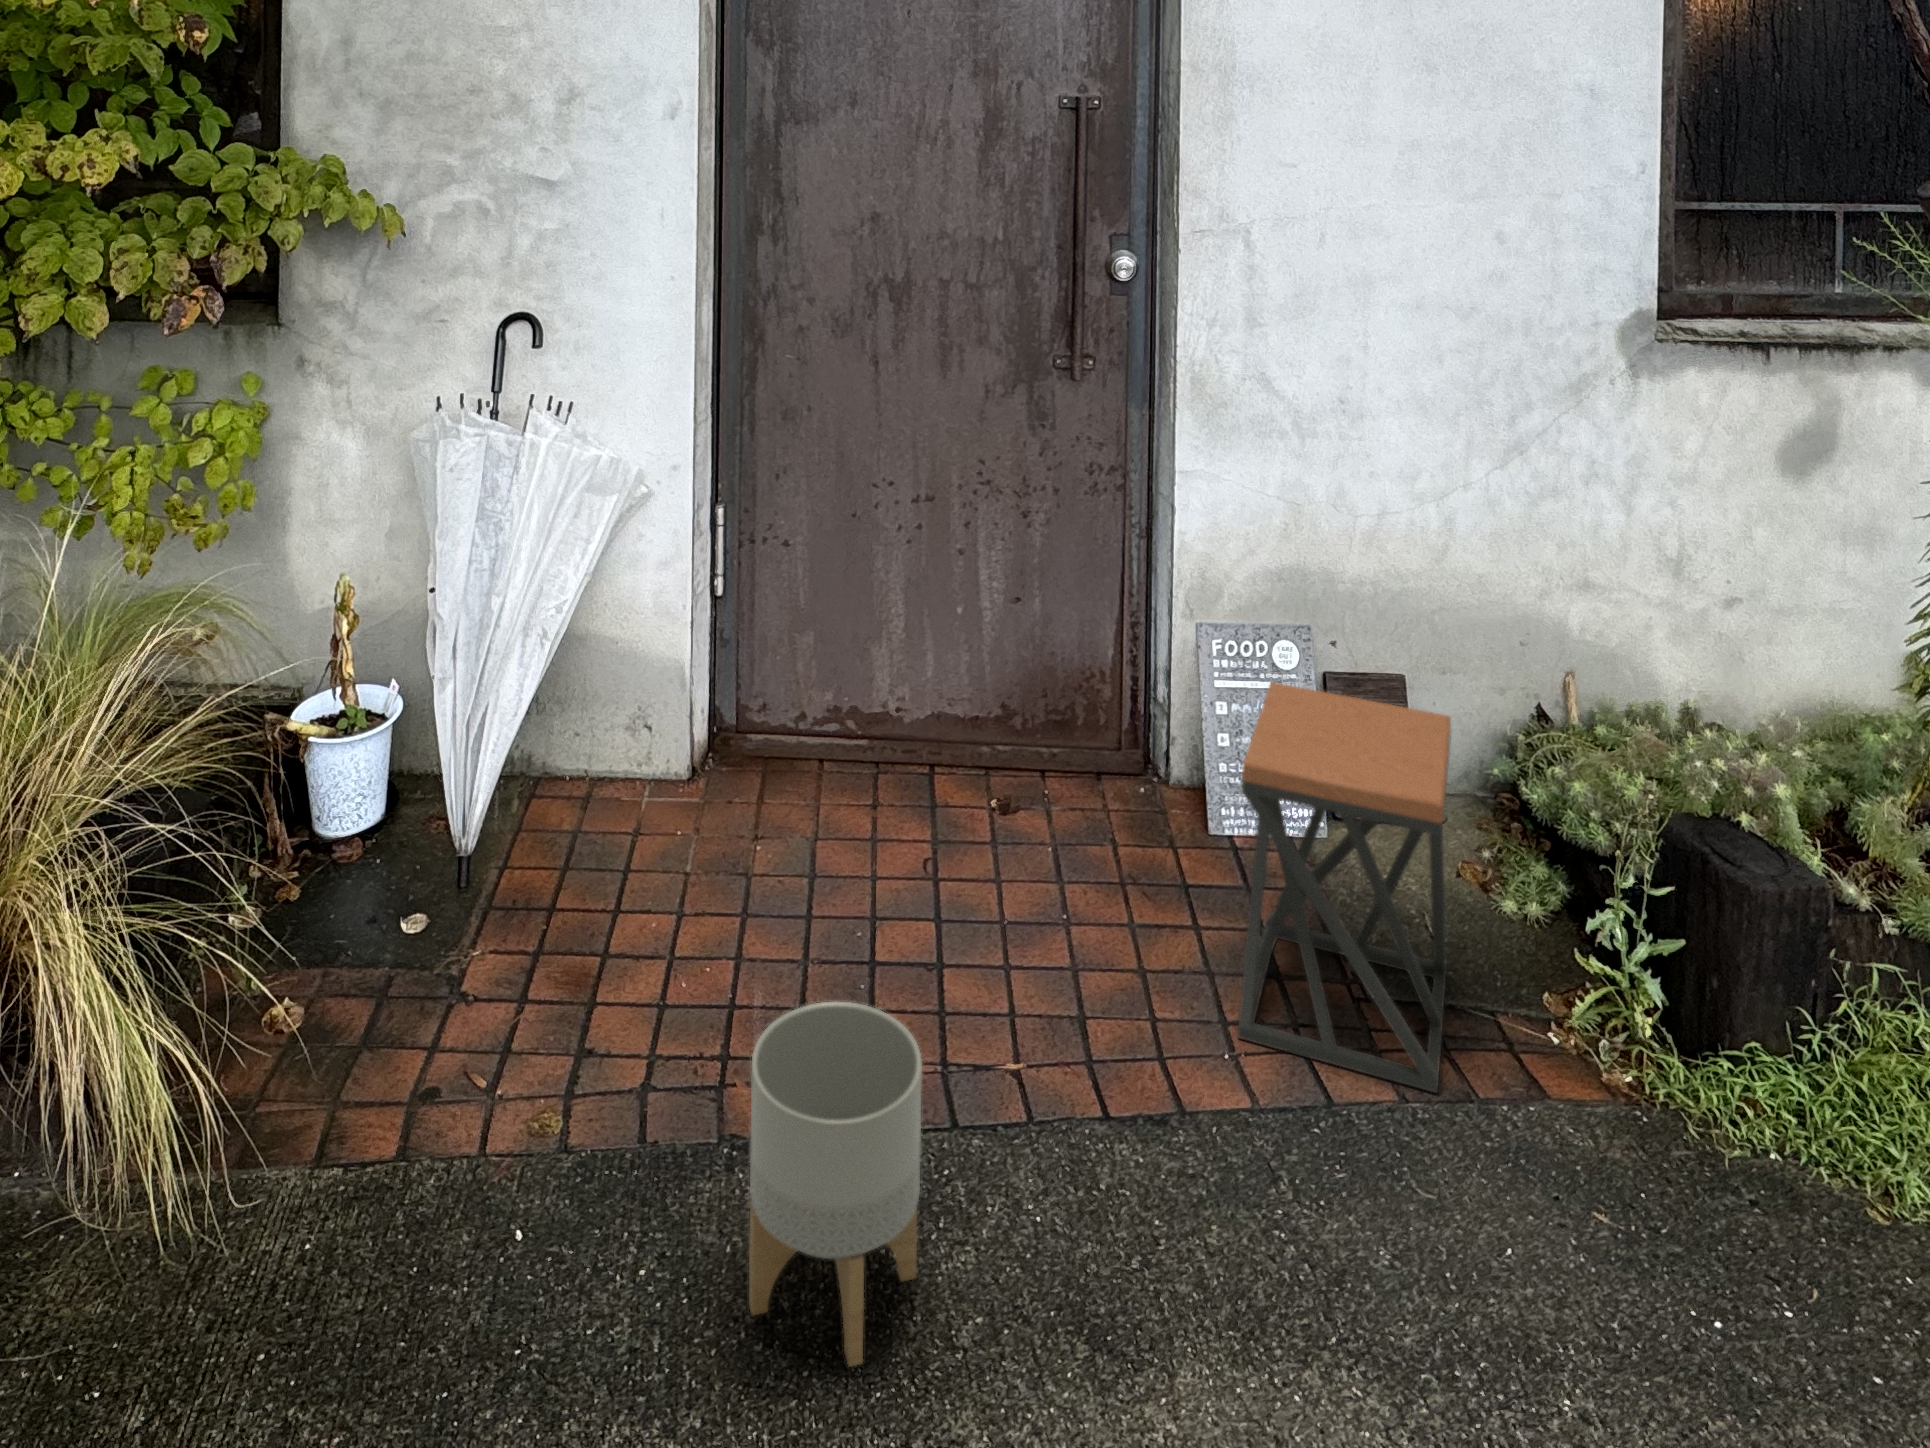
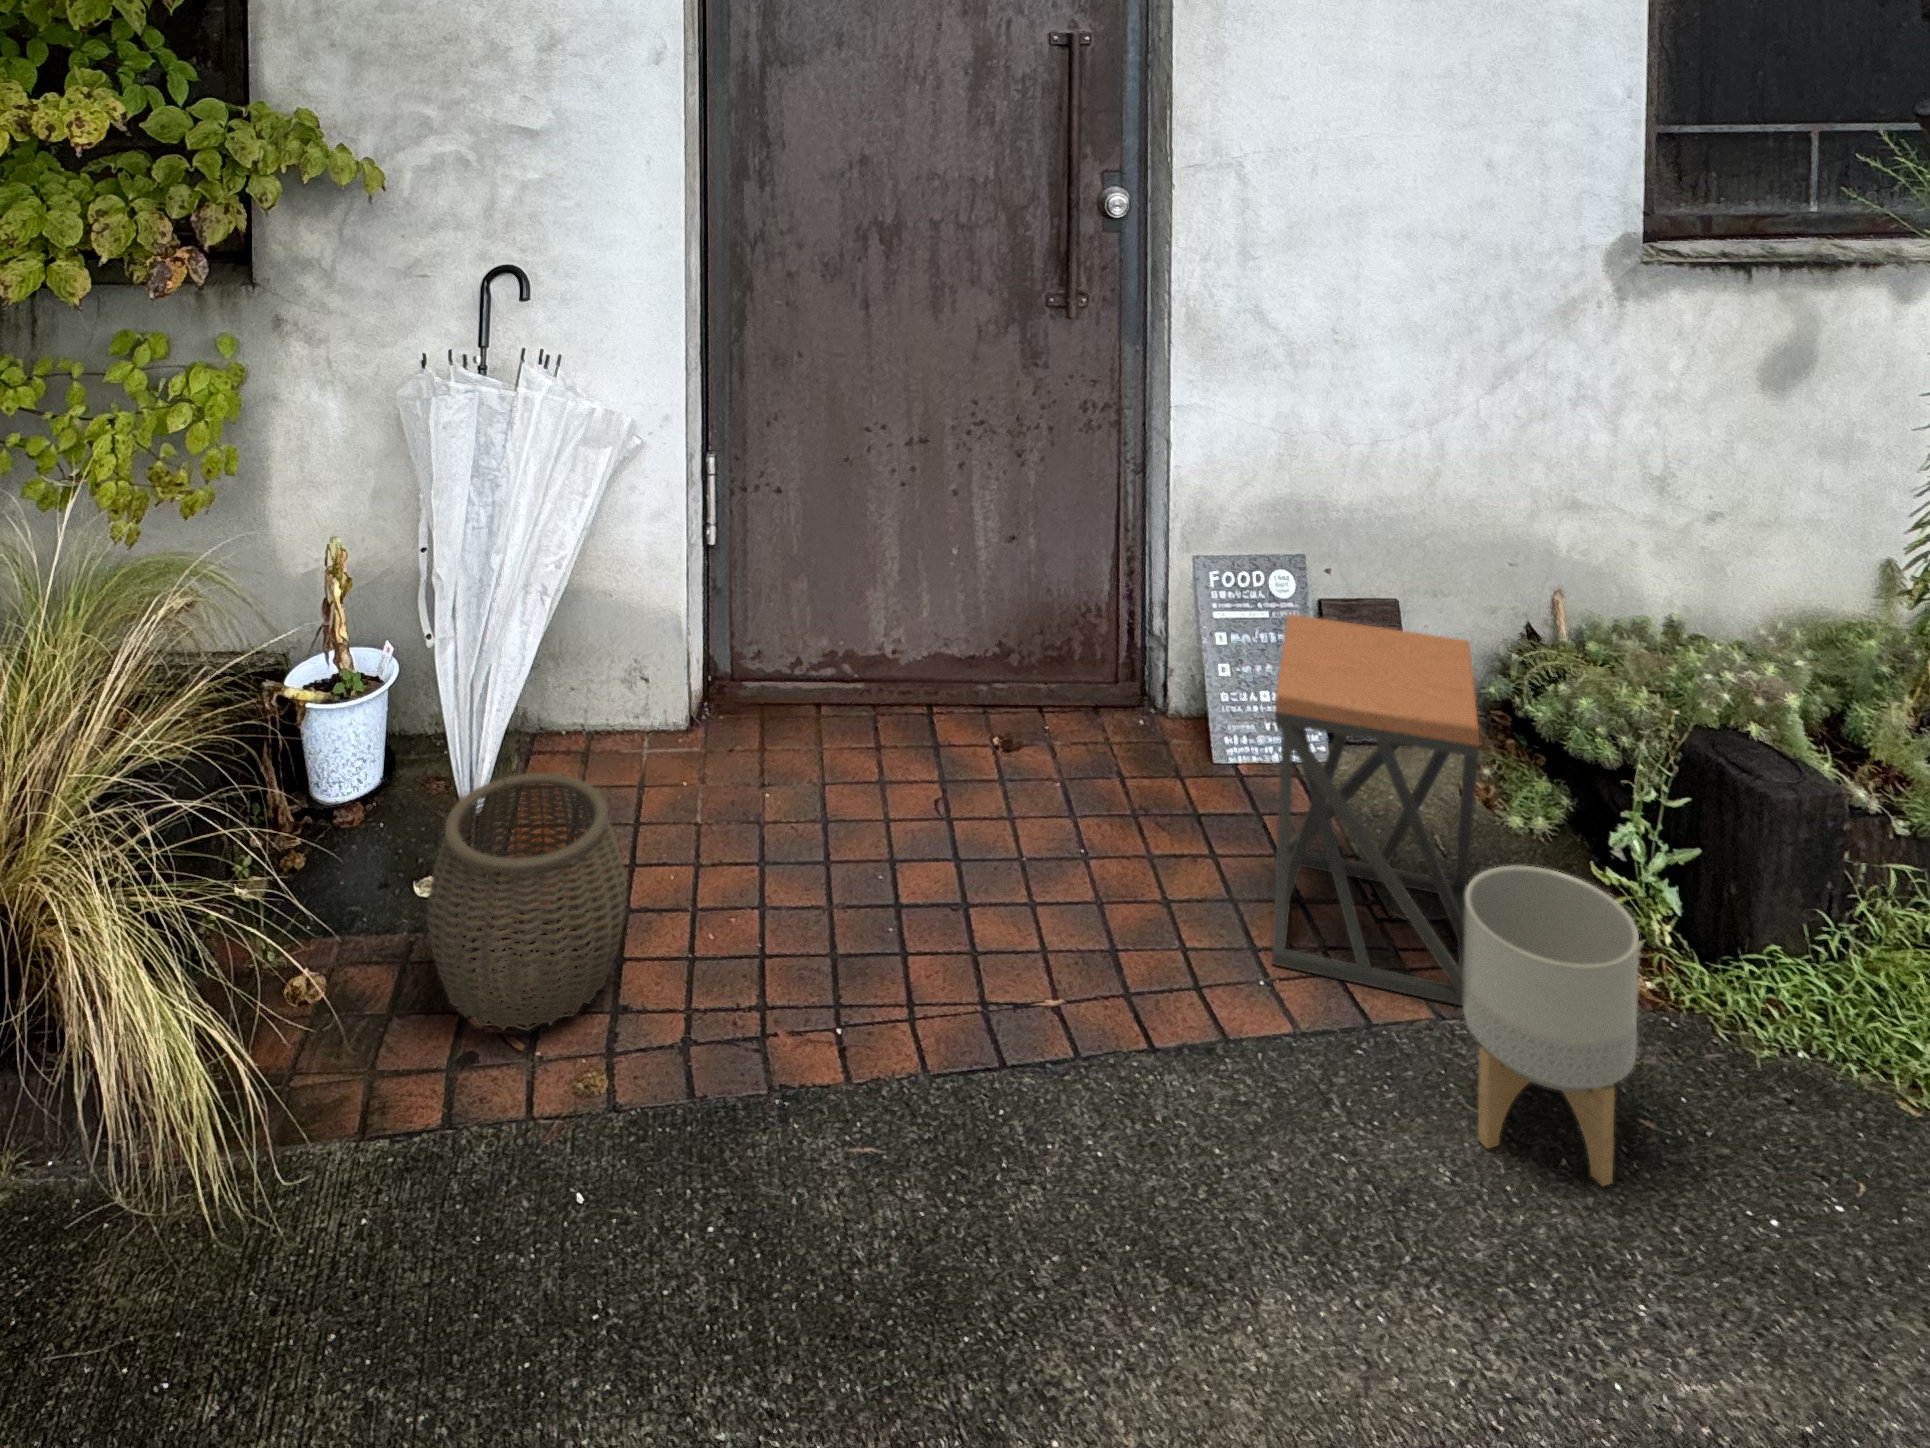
woven basket: none [400,812,597,1069] -> present [427,773,627,1030]
planter: present [749,1002,922,1366] -> present [1463,866,1639,1186]

